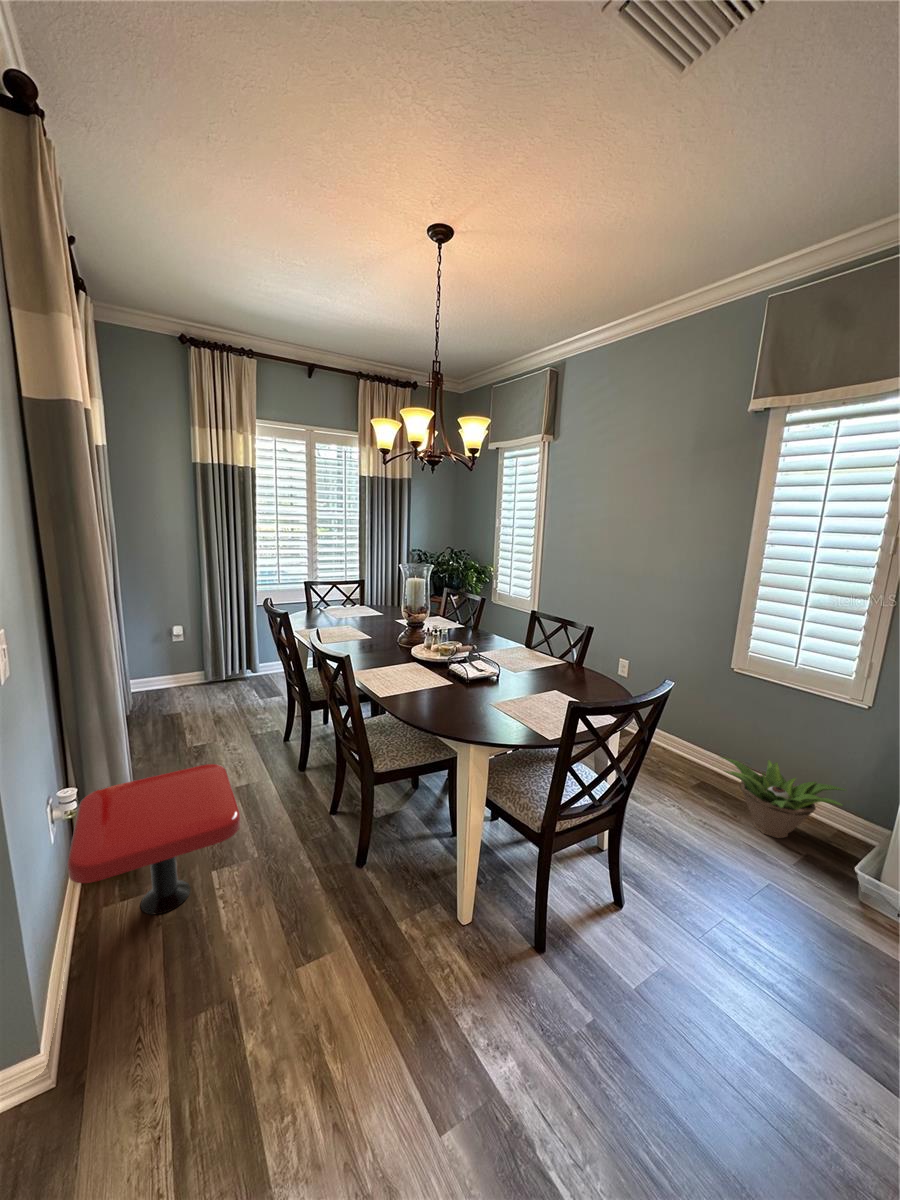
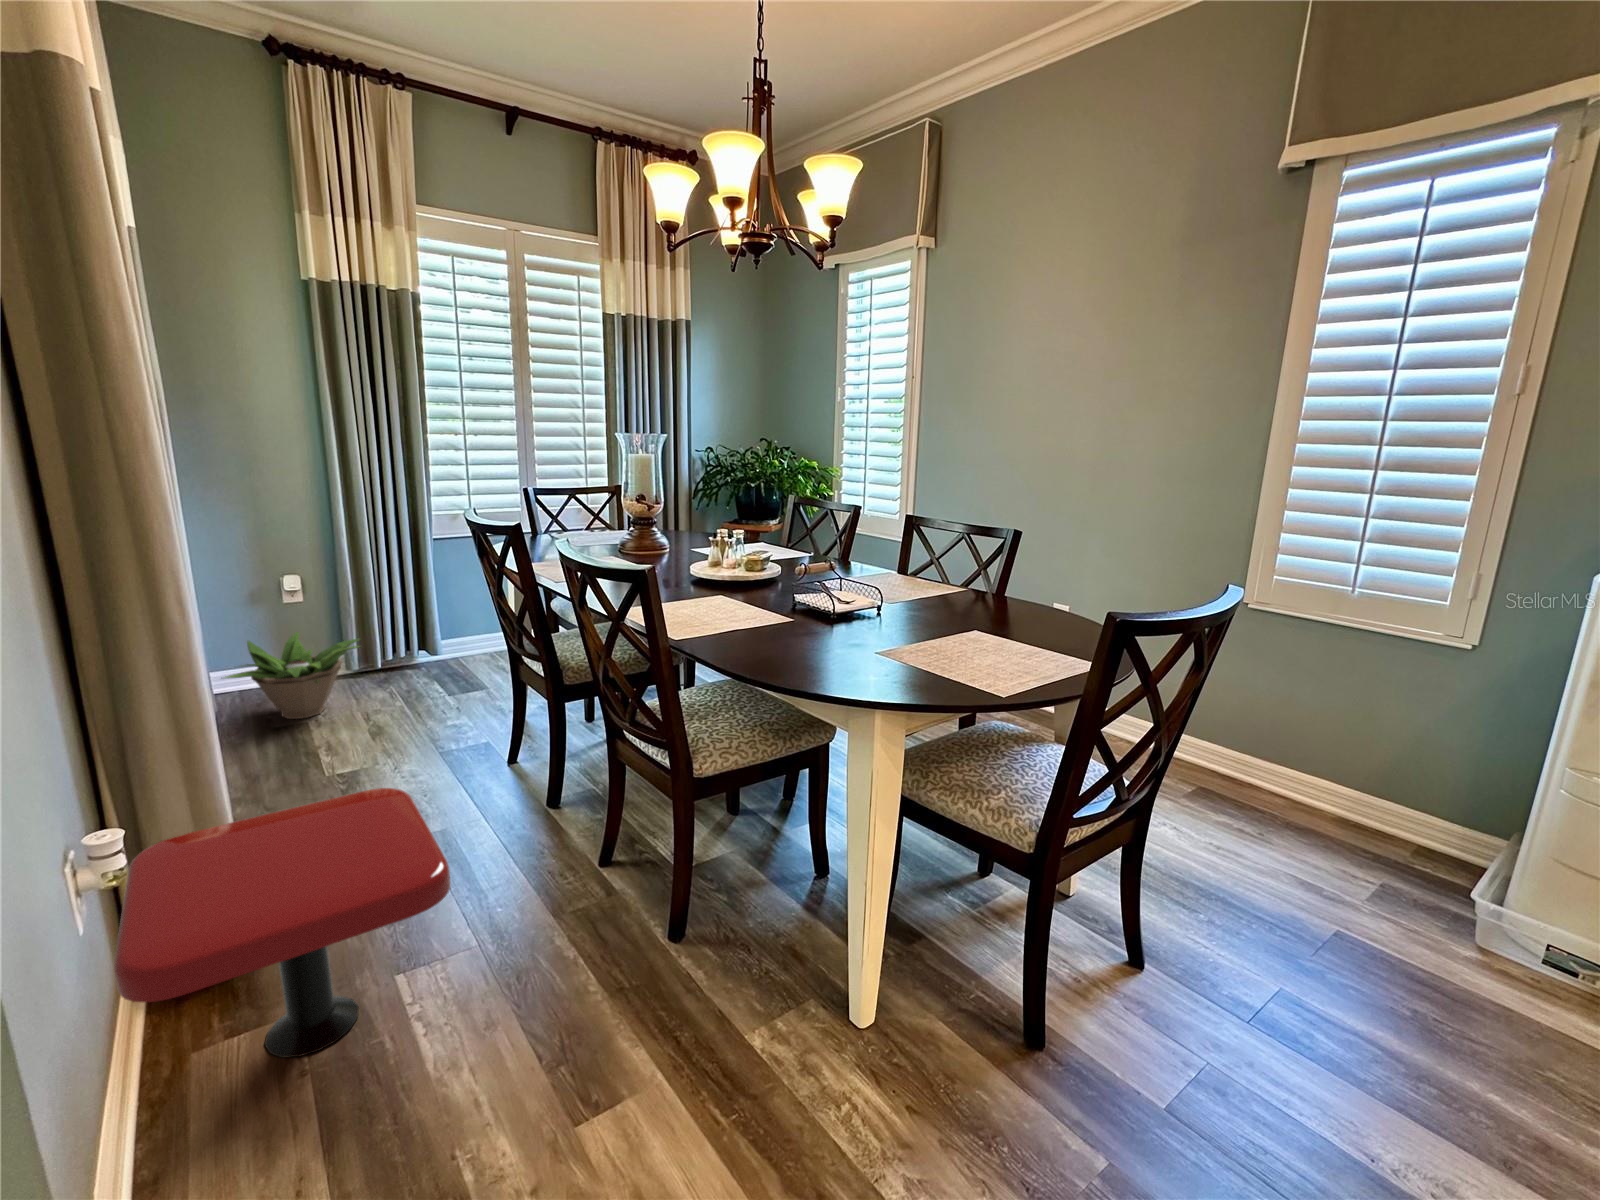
decorative plant: present [722,757,846,838] -> present [225,632,359,719]

